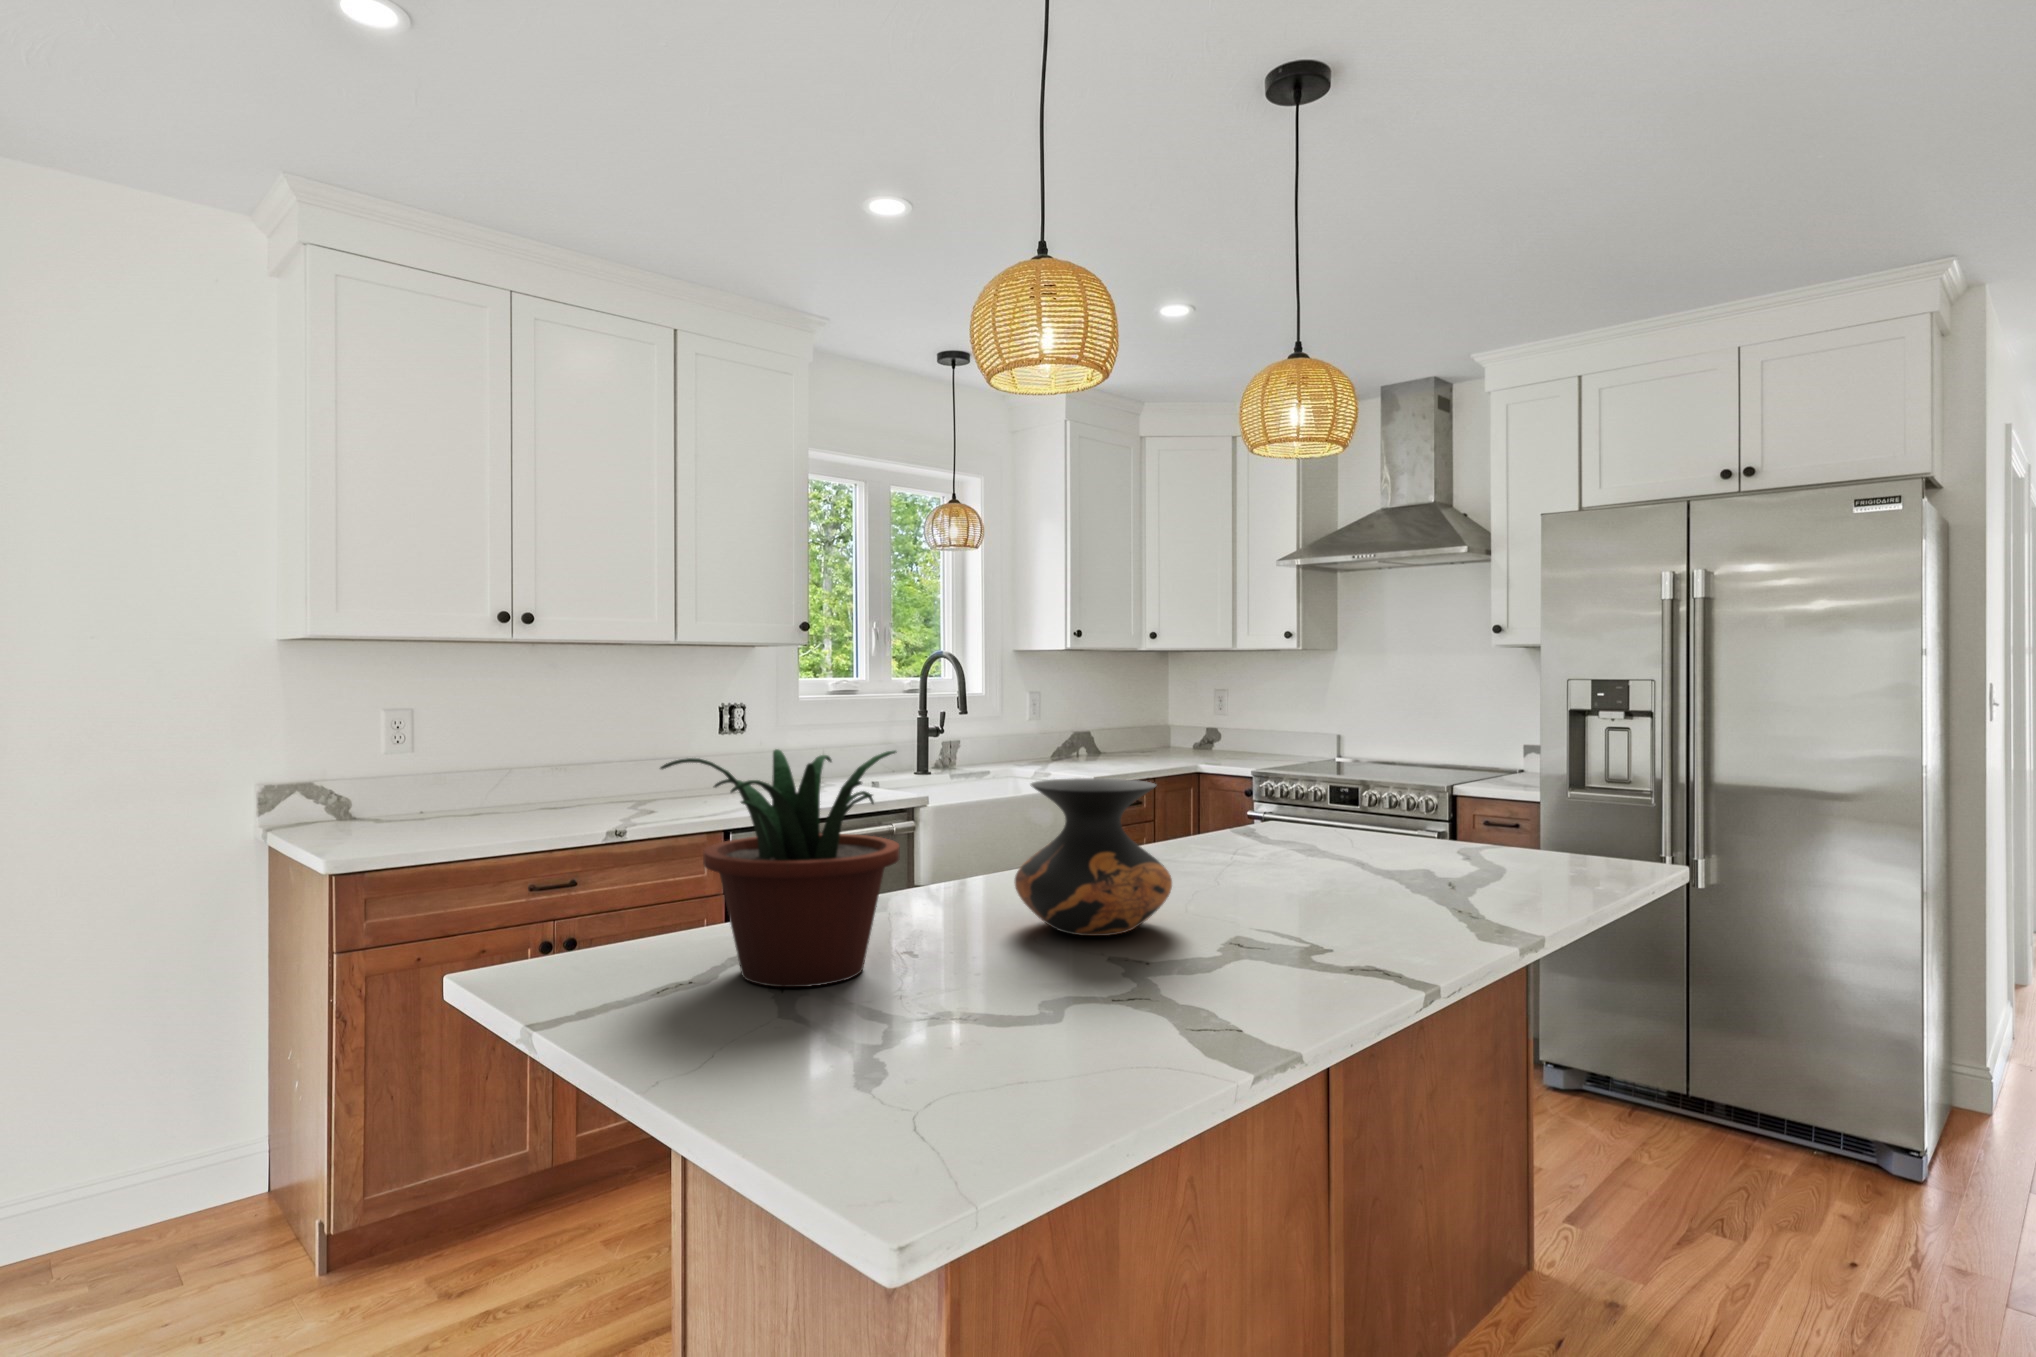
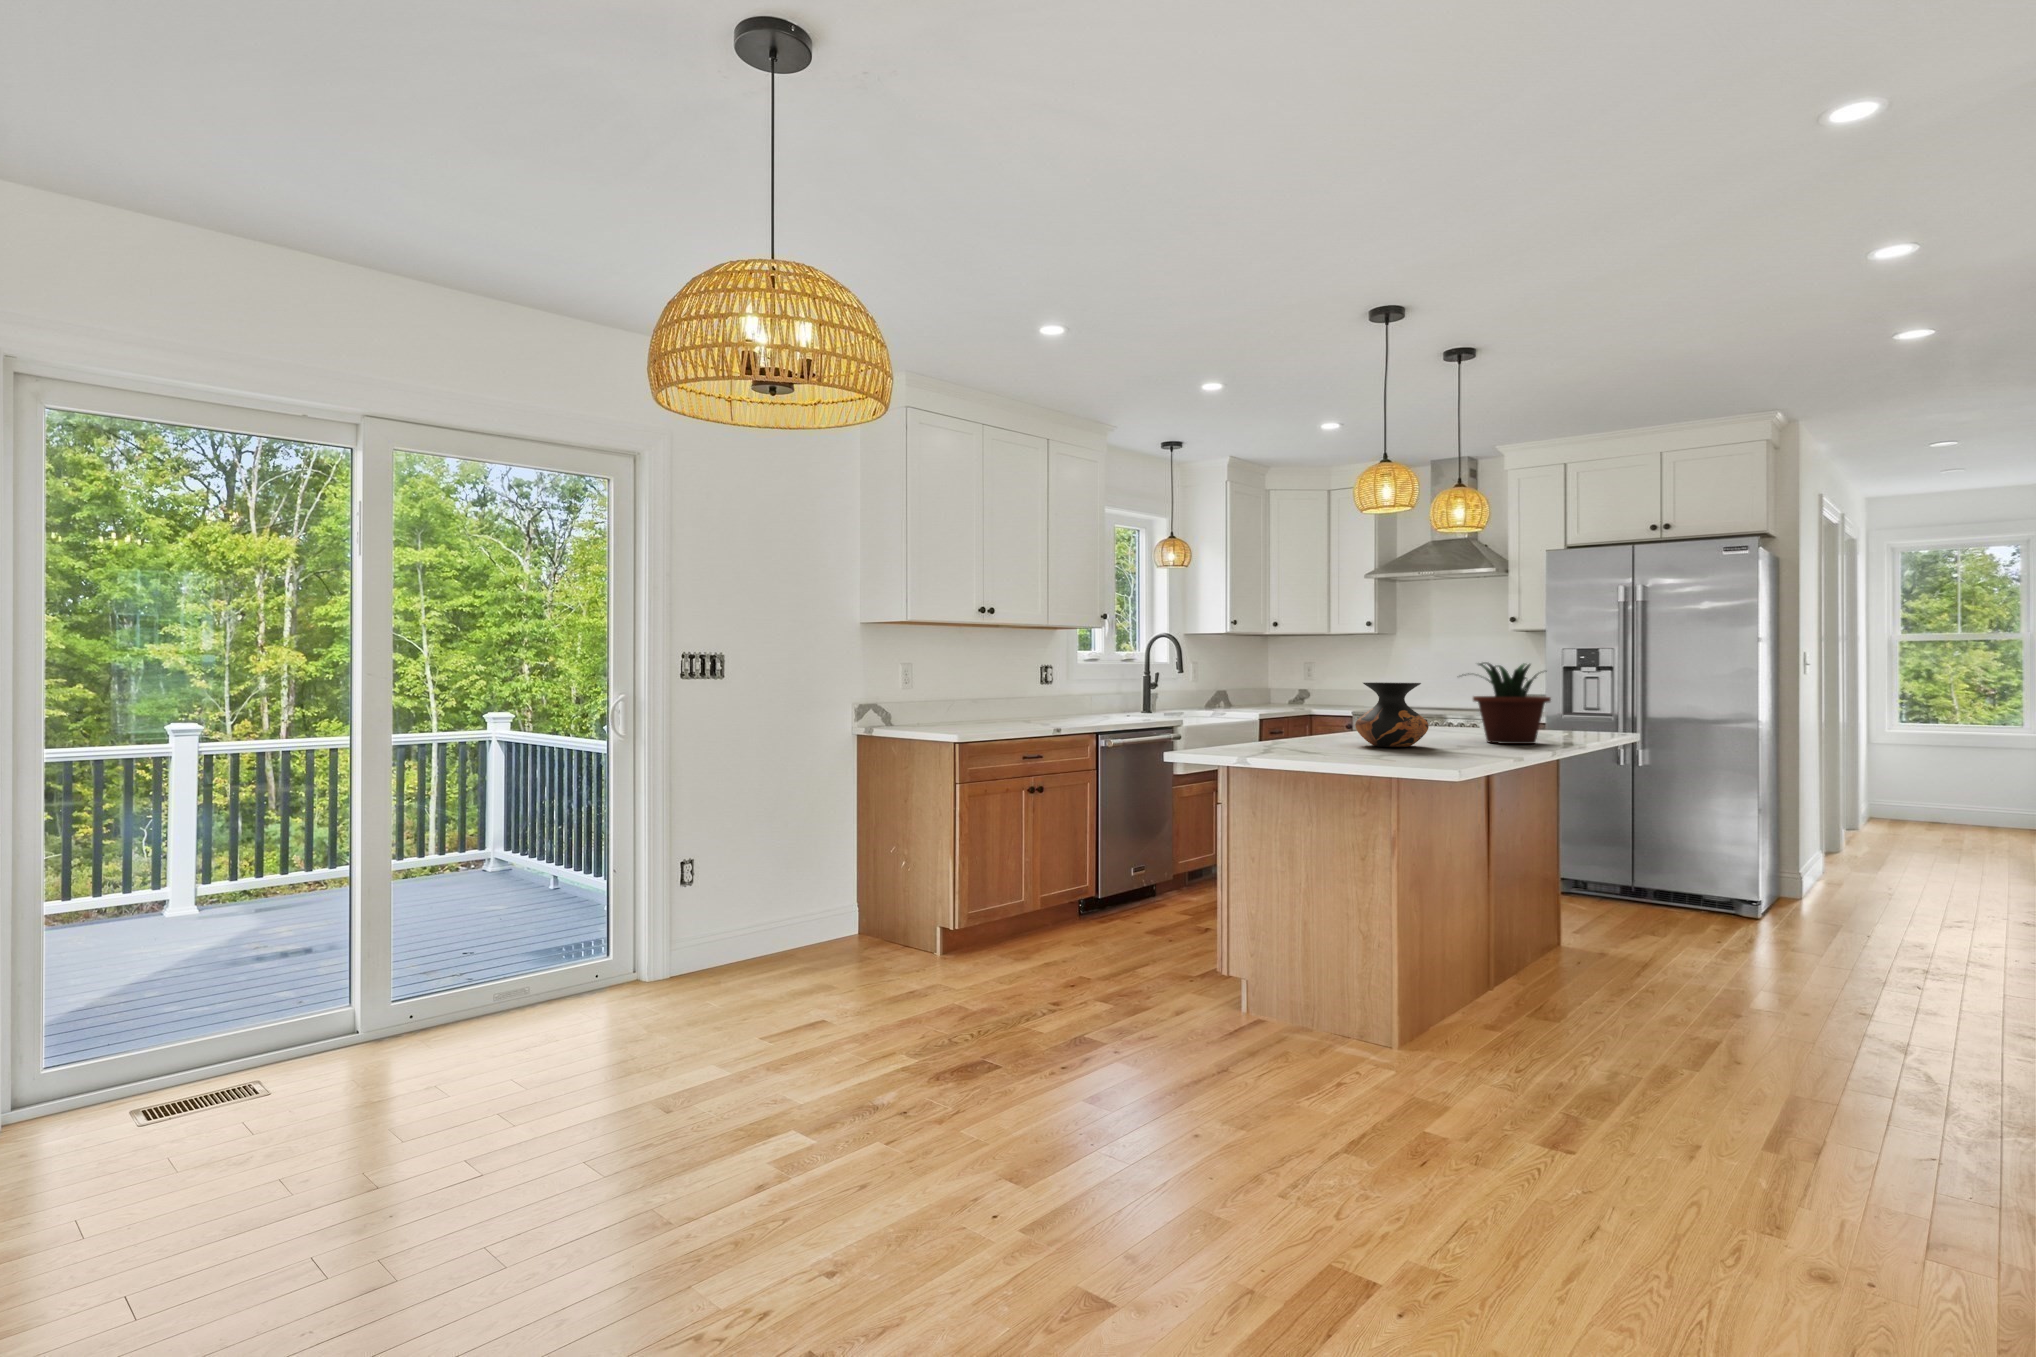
potted plant: present [661,749,900,987] -> present [1465,662,1551,744]

